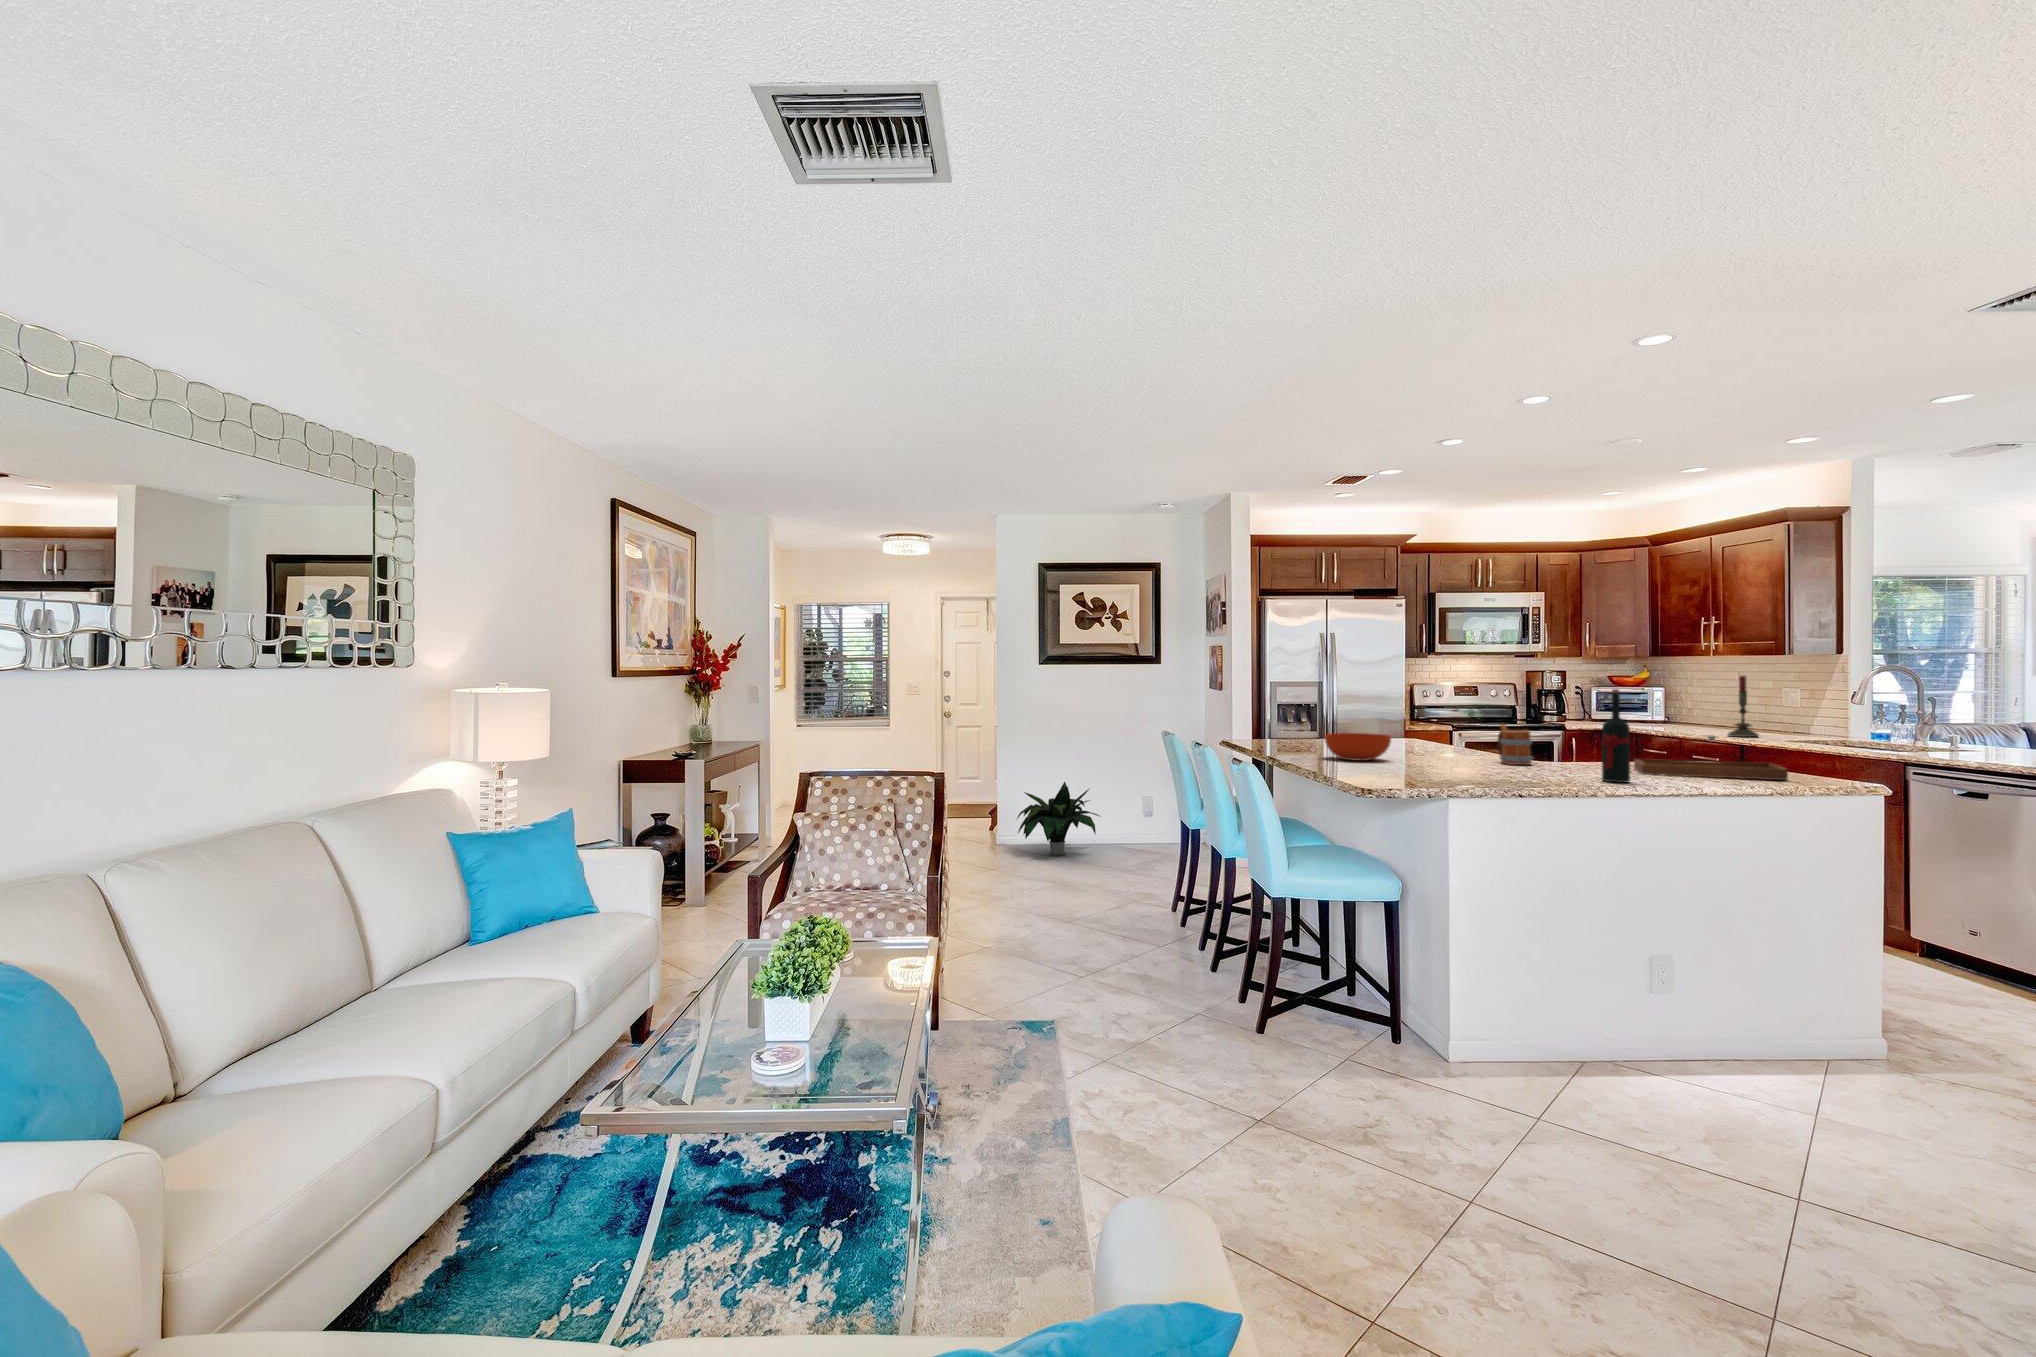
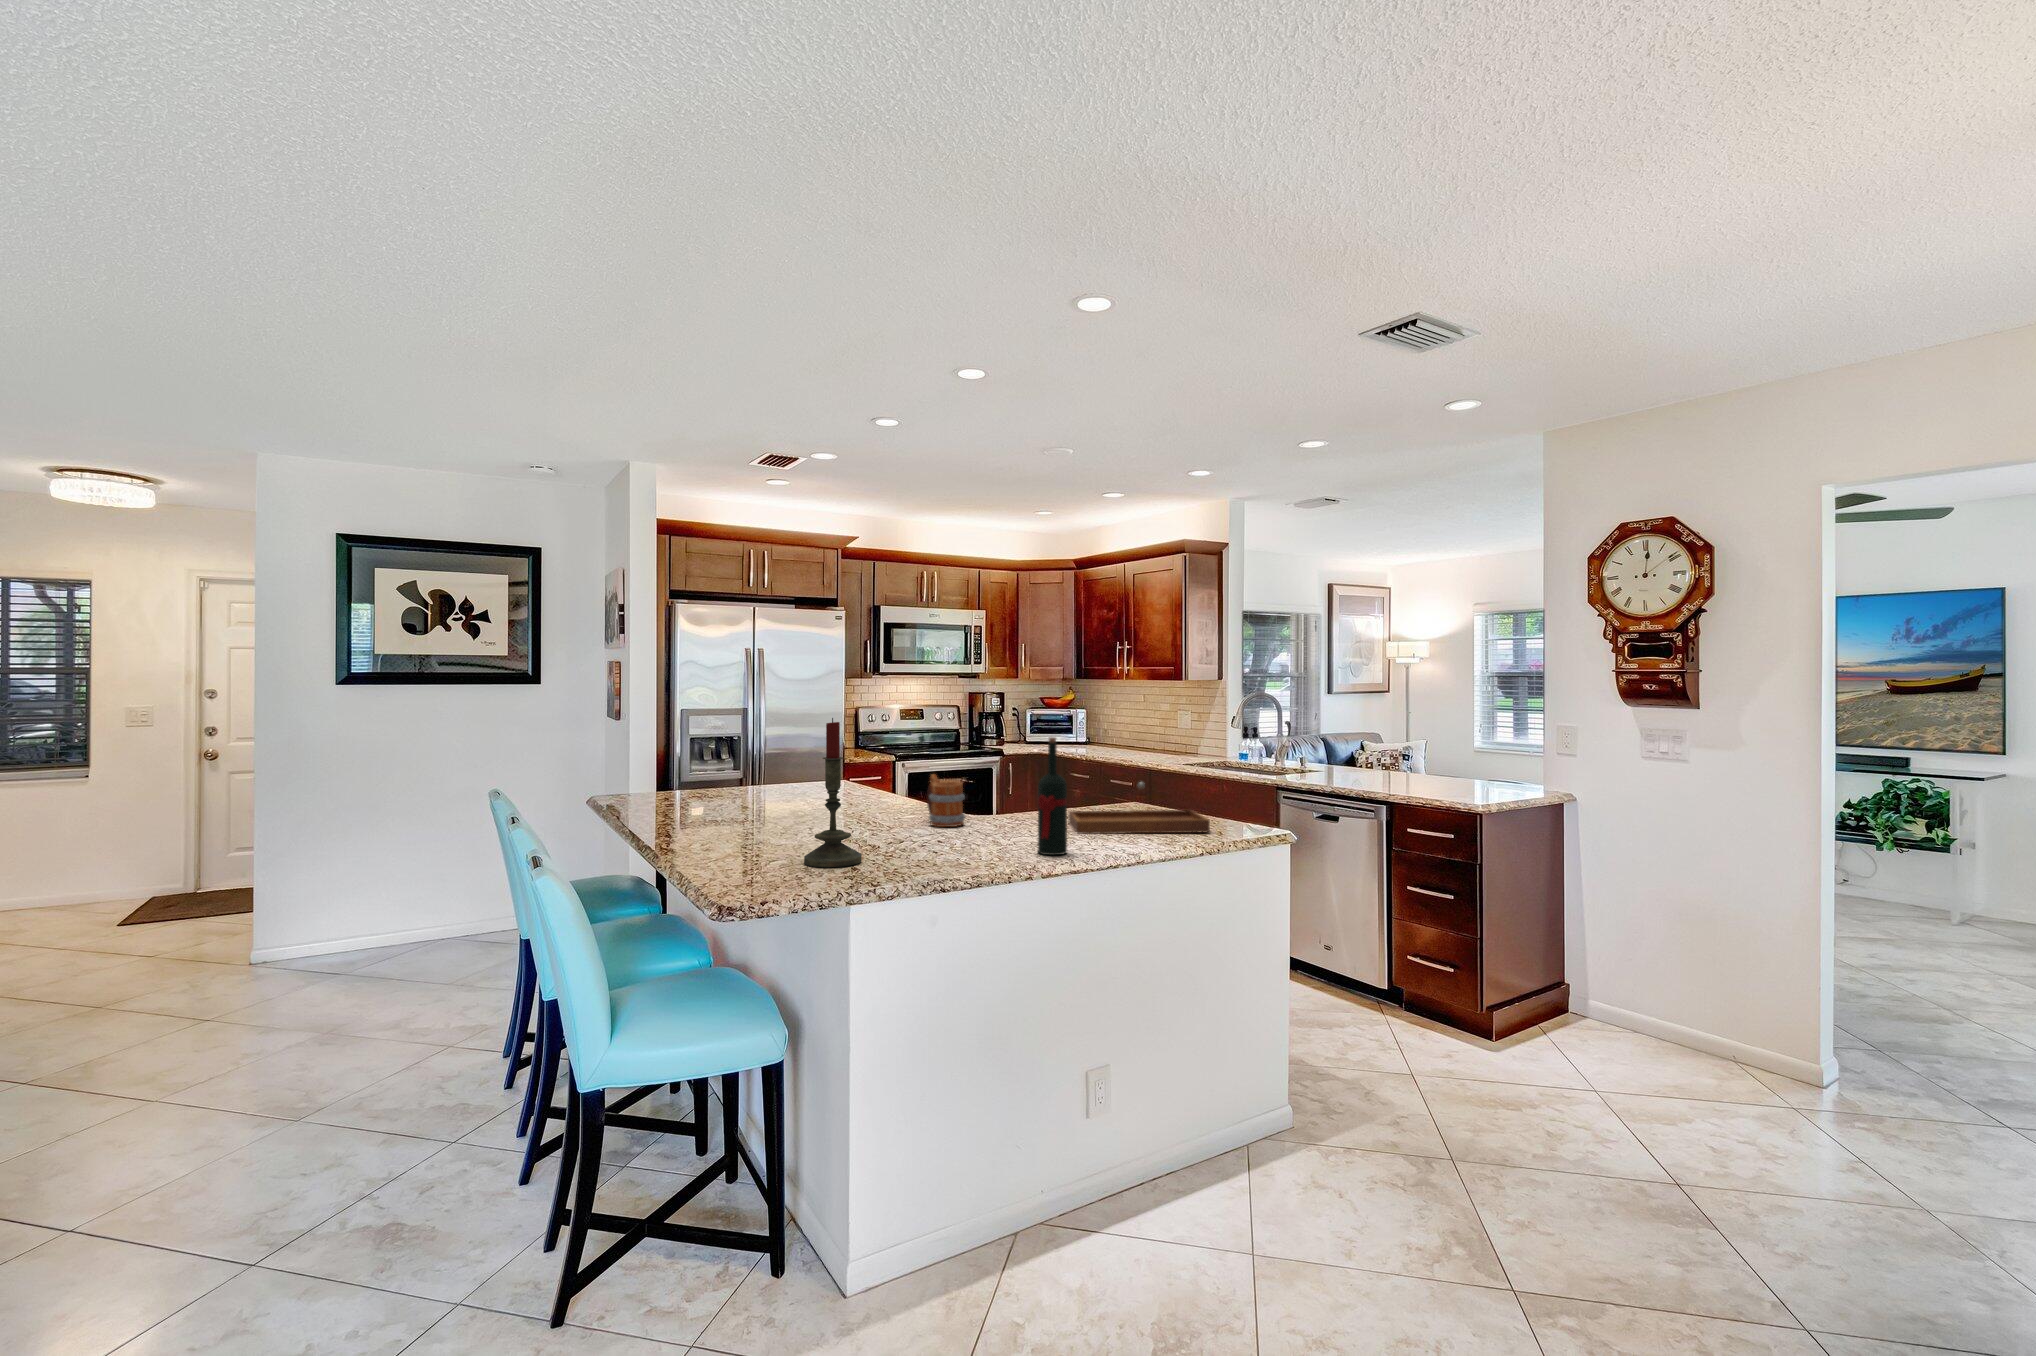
candle: present [1728,676,1759,737] -> present [804,718,862,867]
bowl: present [1325,733,1391,761] -> none [707,793,797,836]
potted plant: present [1017,782,1099,856] -> none [280,856,442,969]

